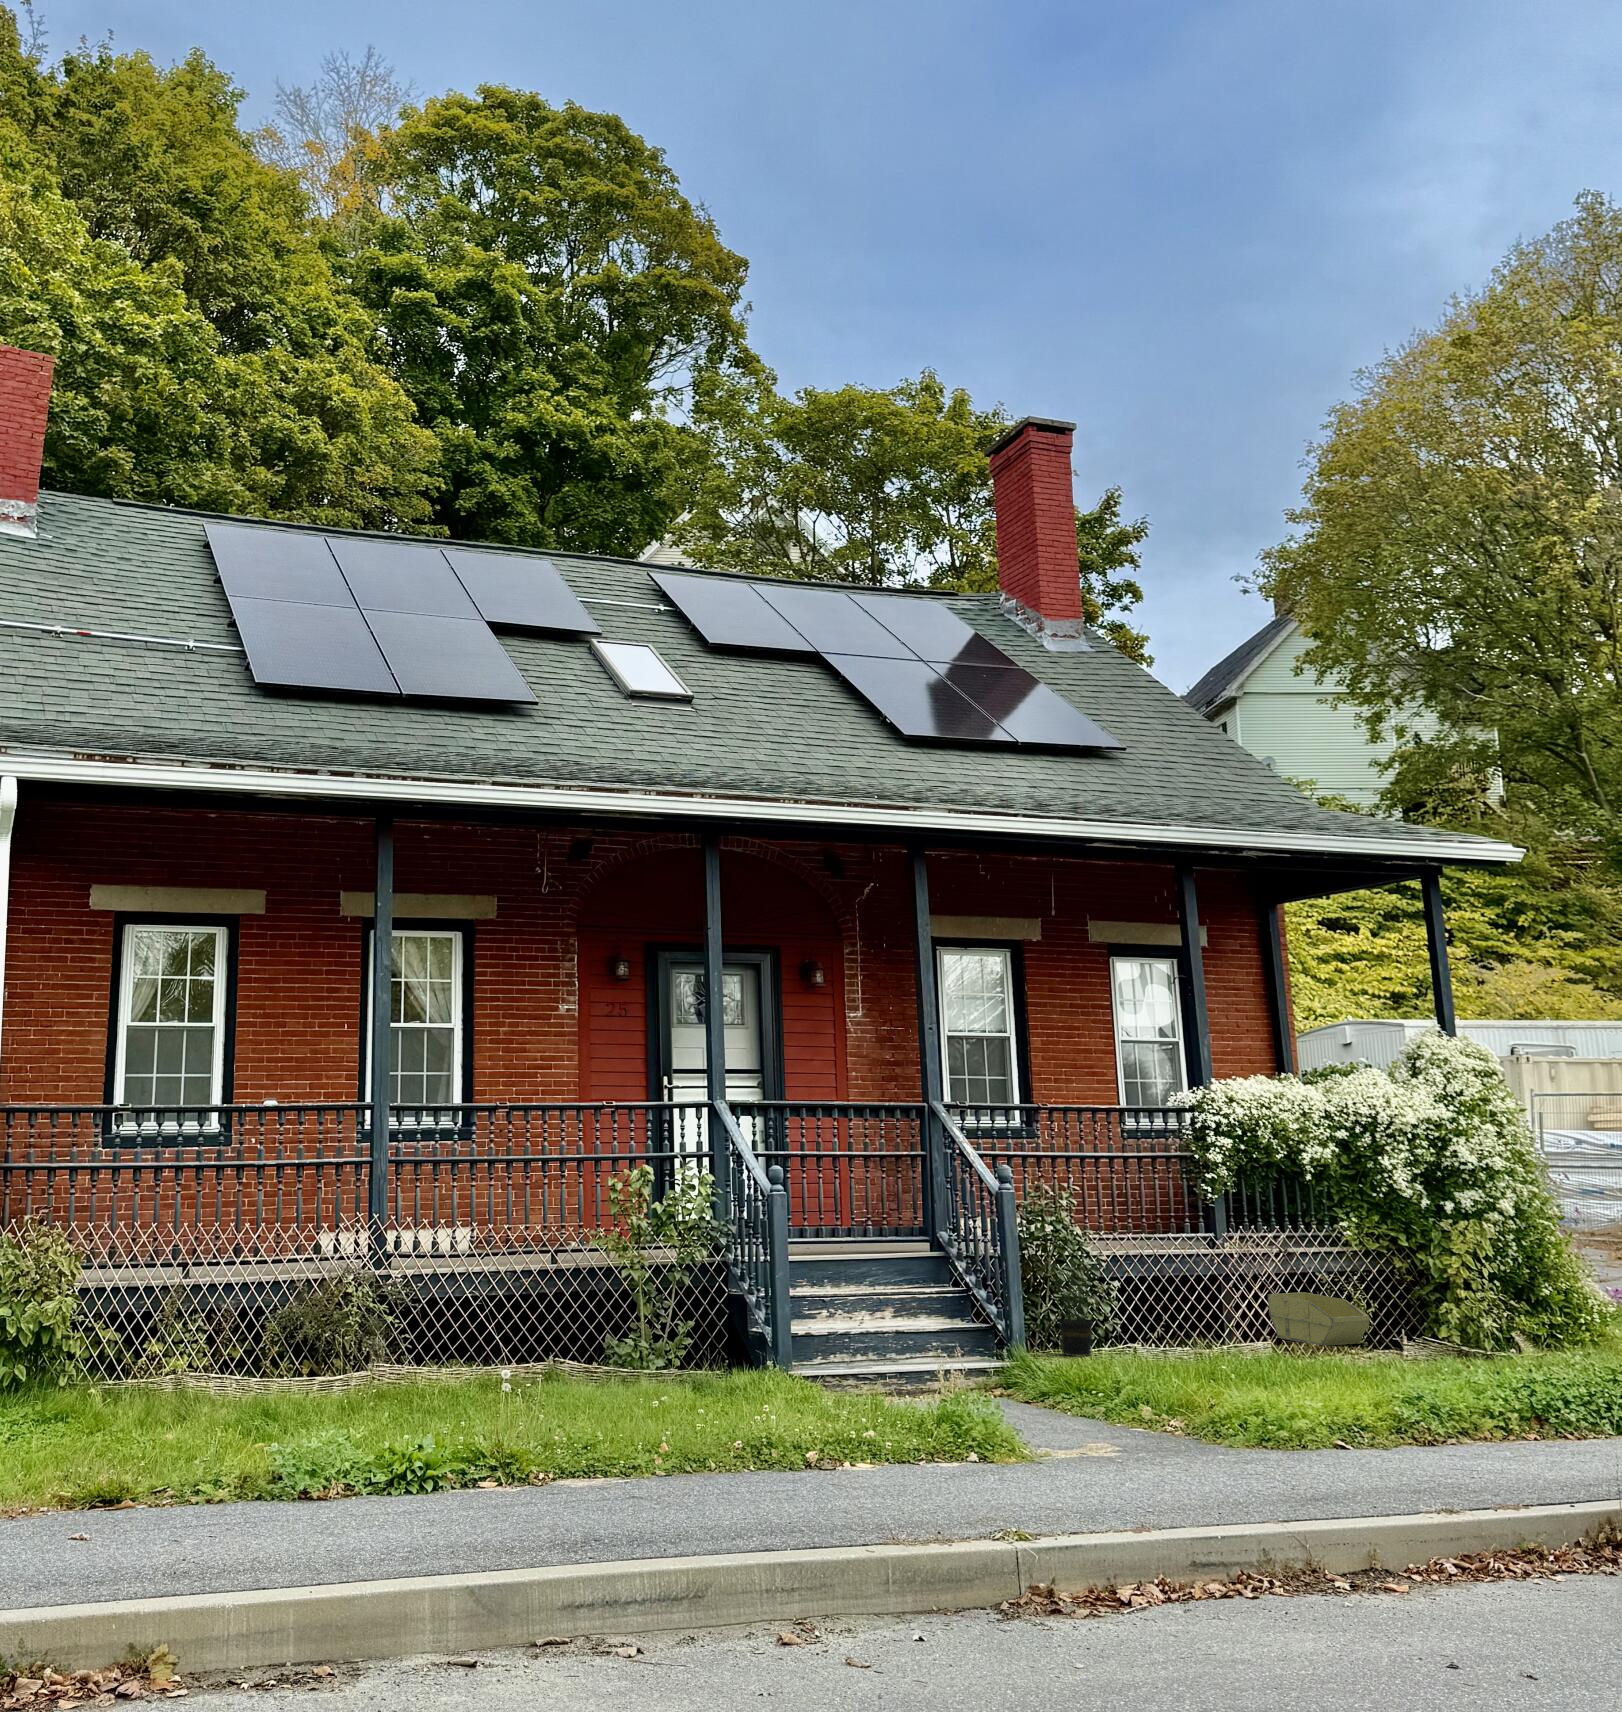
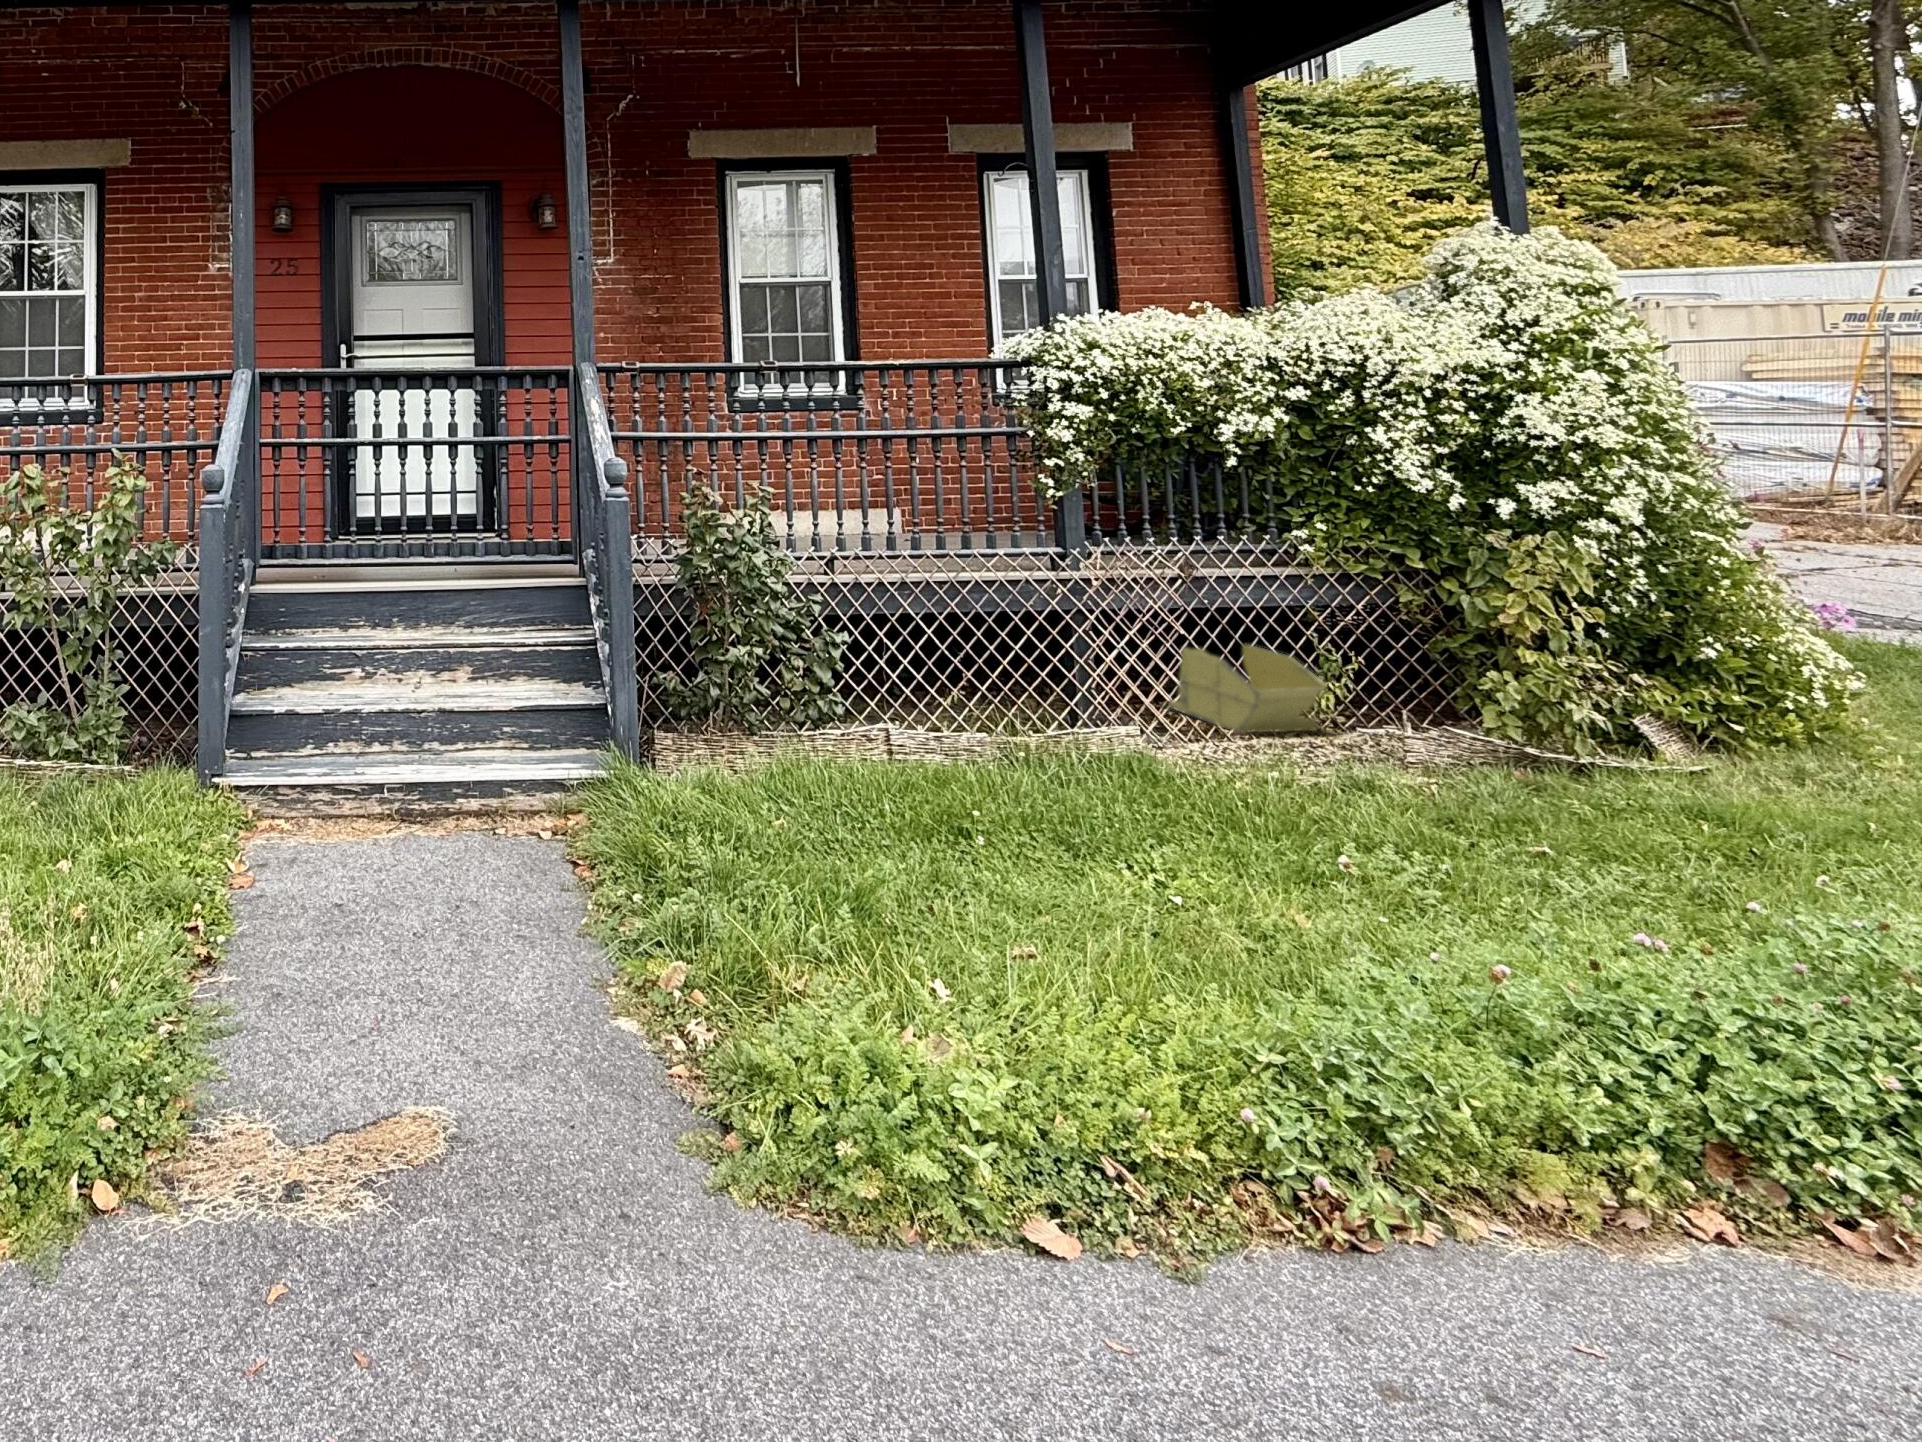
potted plant: present [1050,1264,1095,1356] -> none [727,582,817,742]

